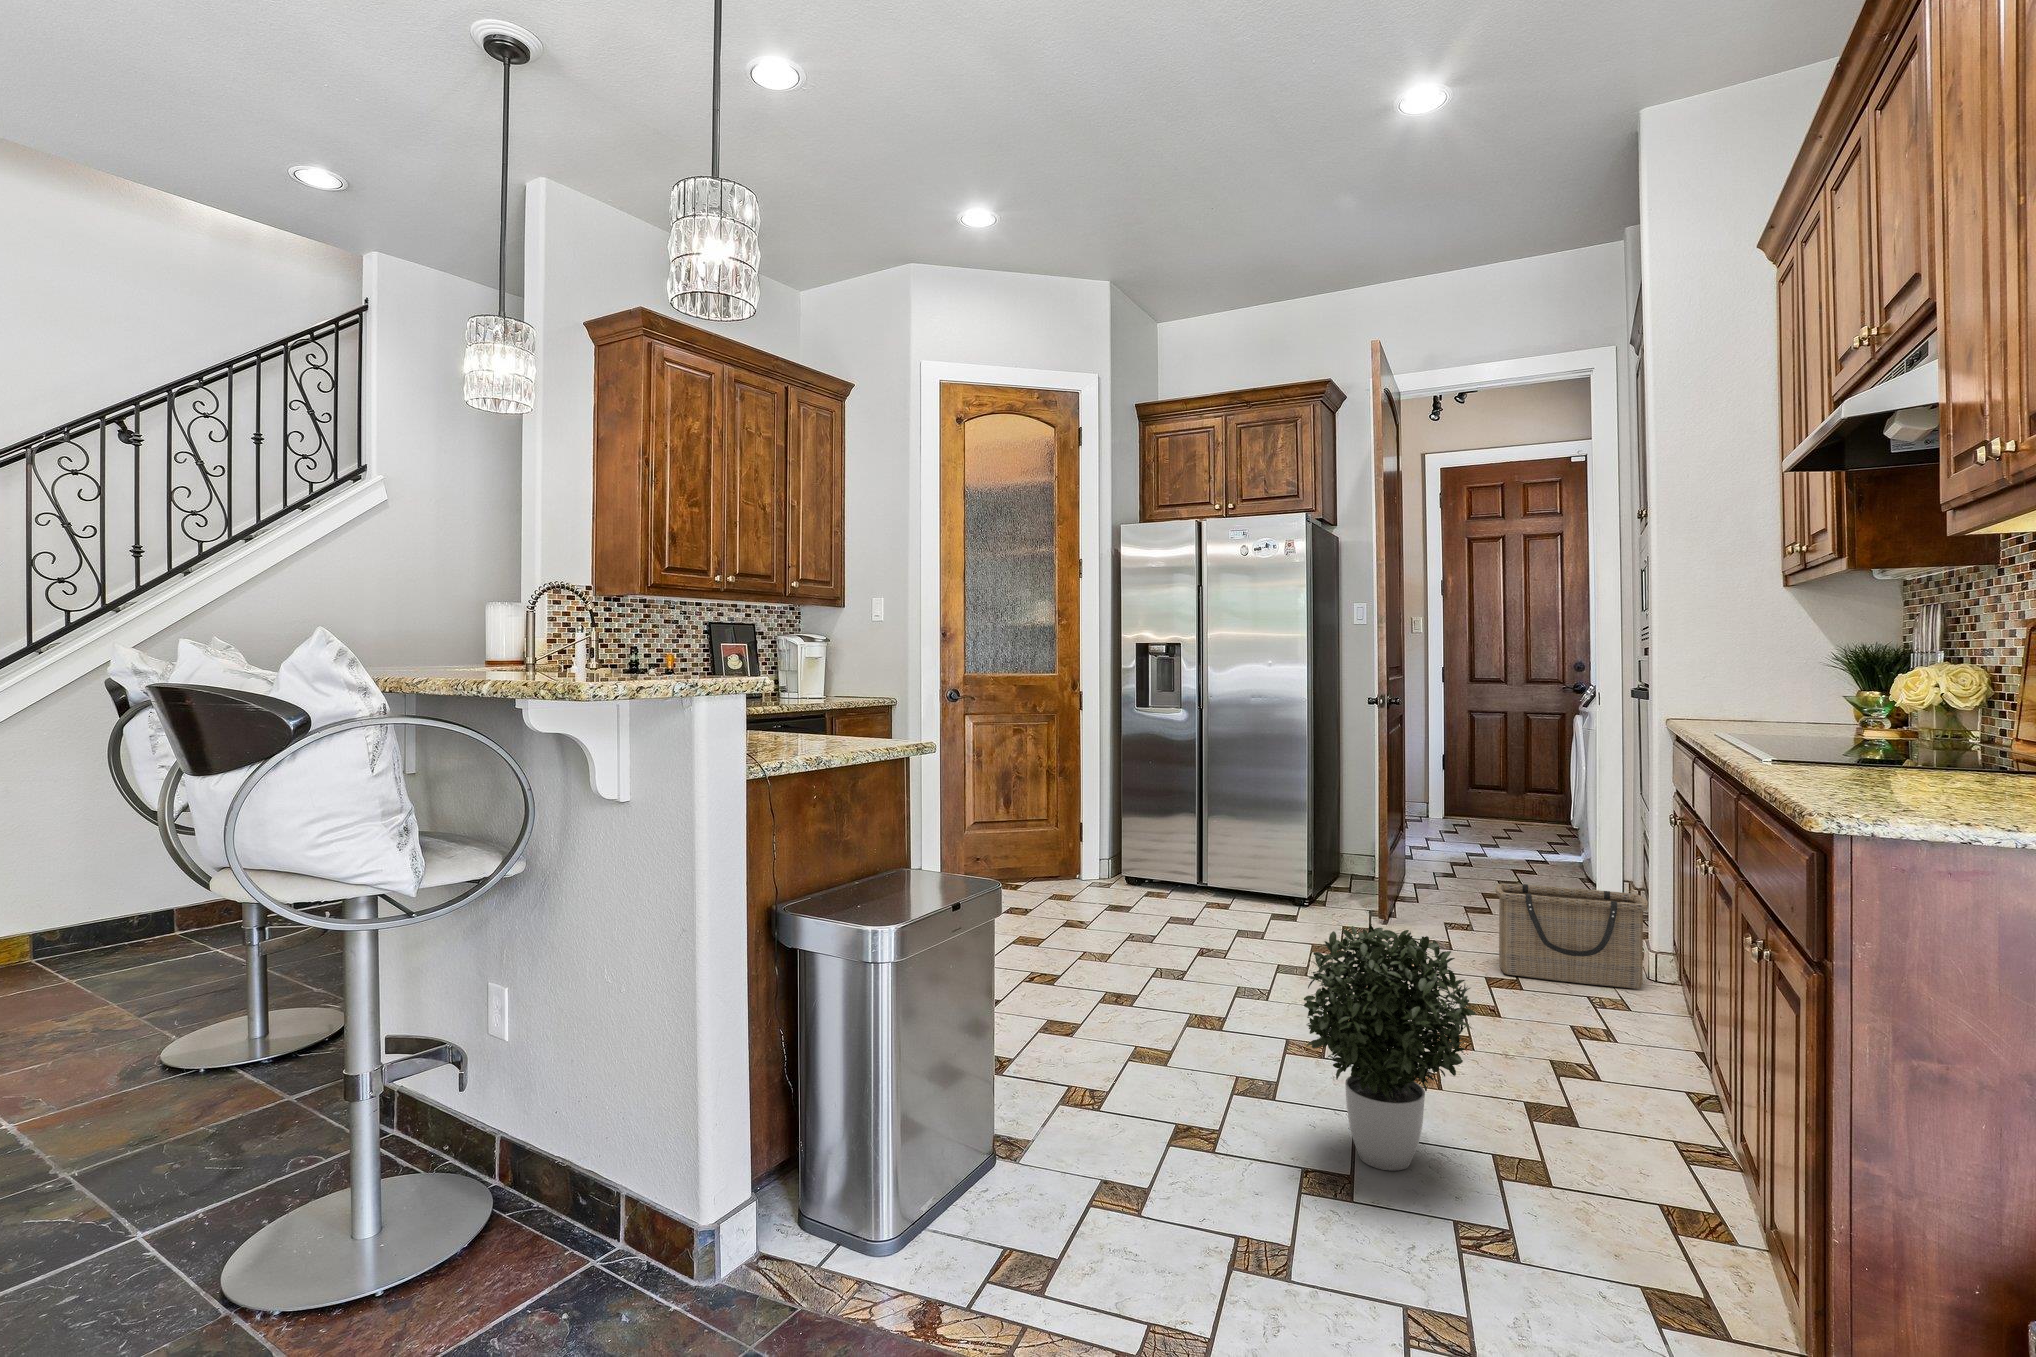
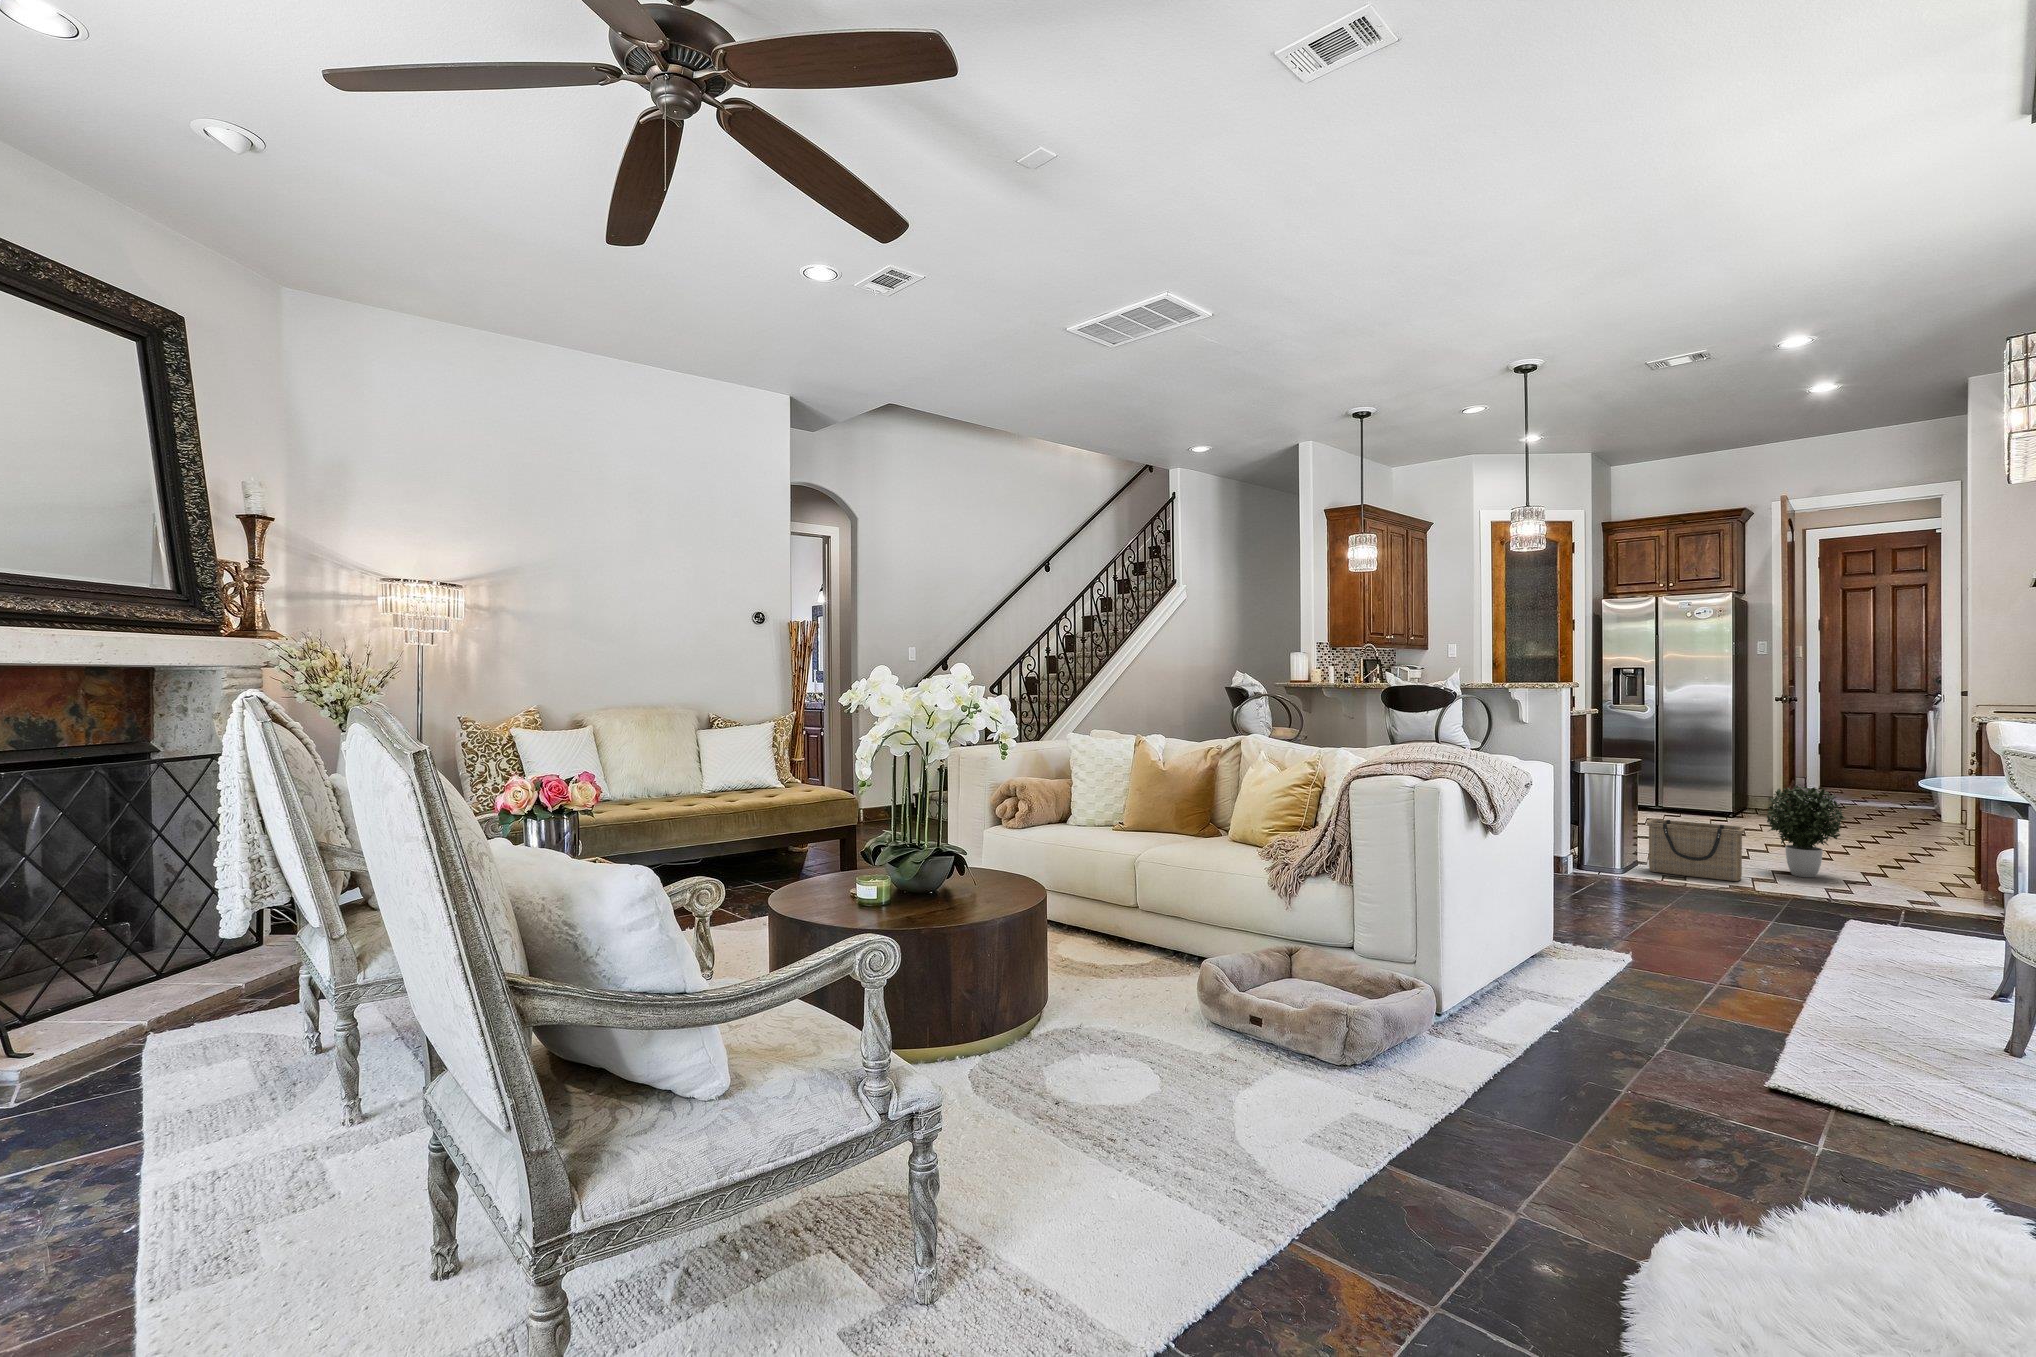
basket: present [1495,883,1648,989] -> present [1646,819,1745,881]

